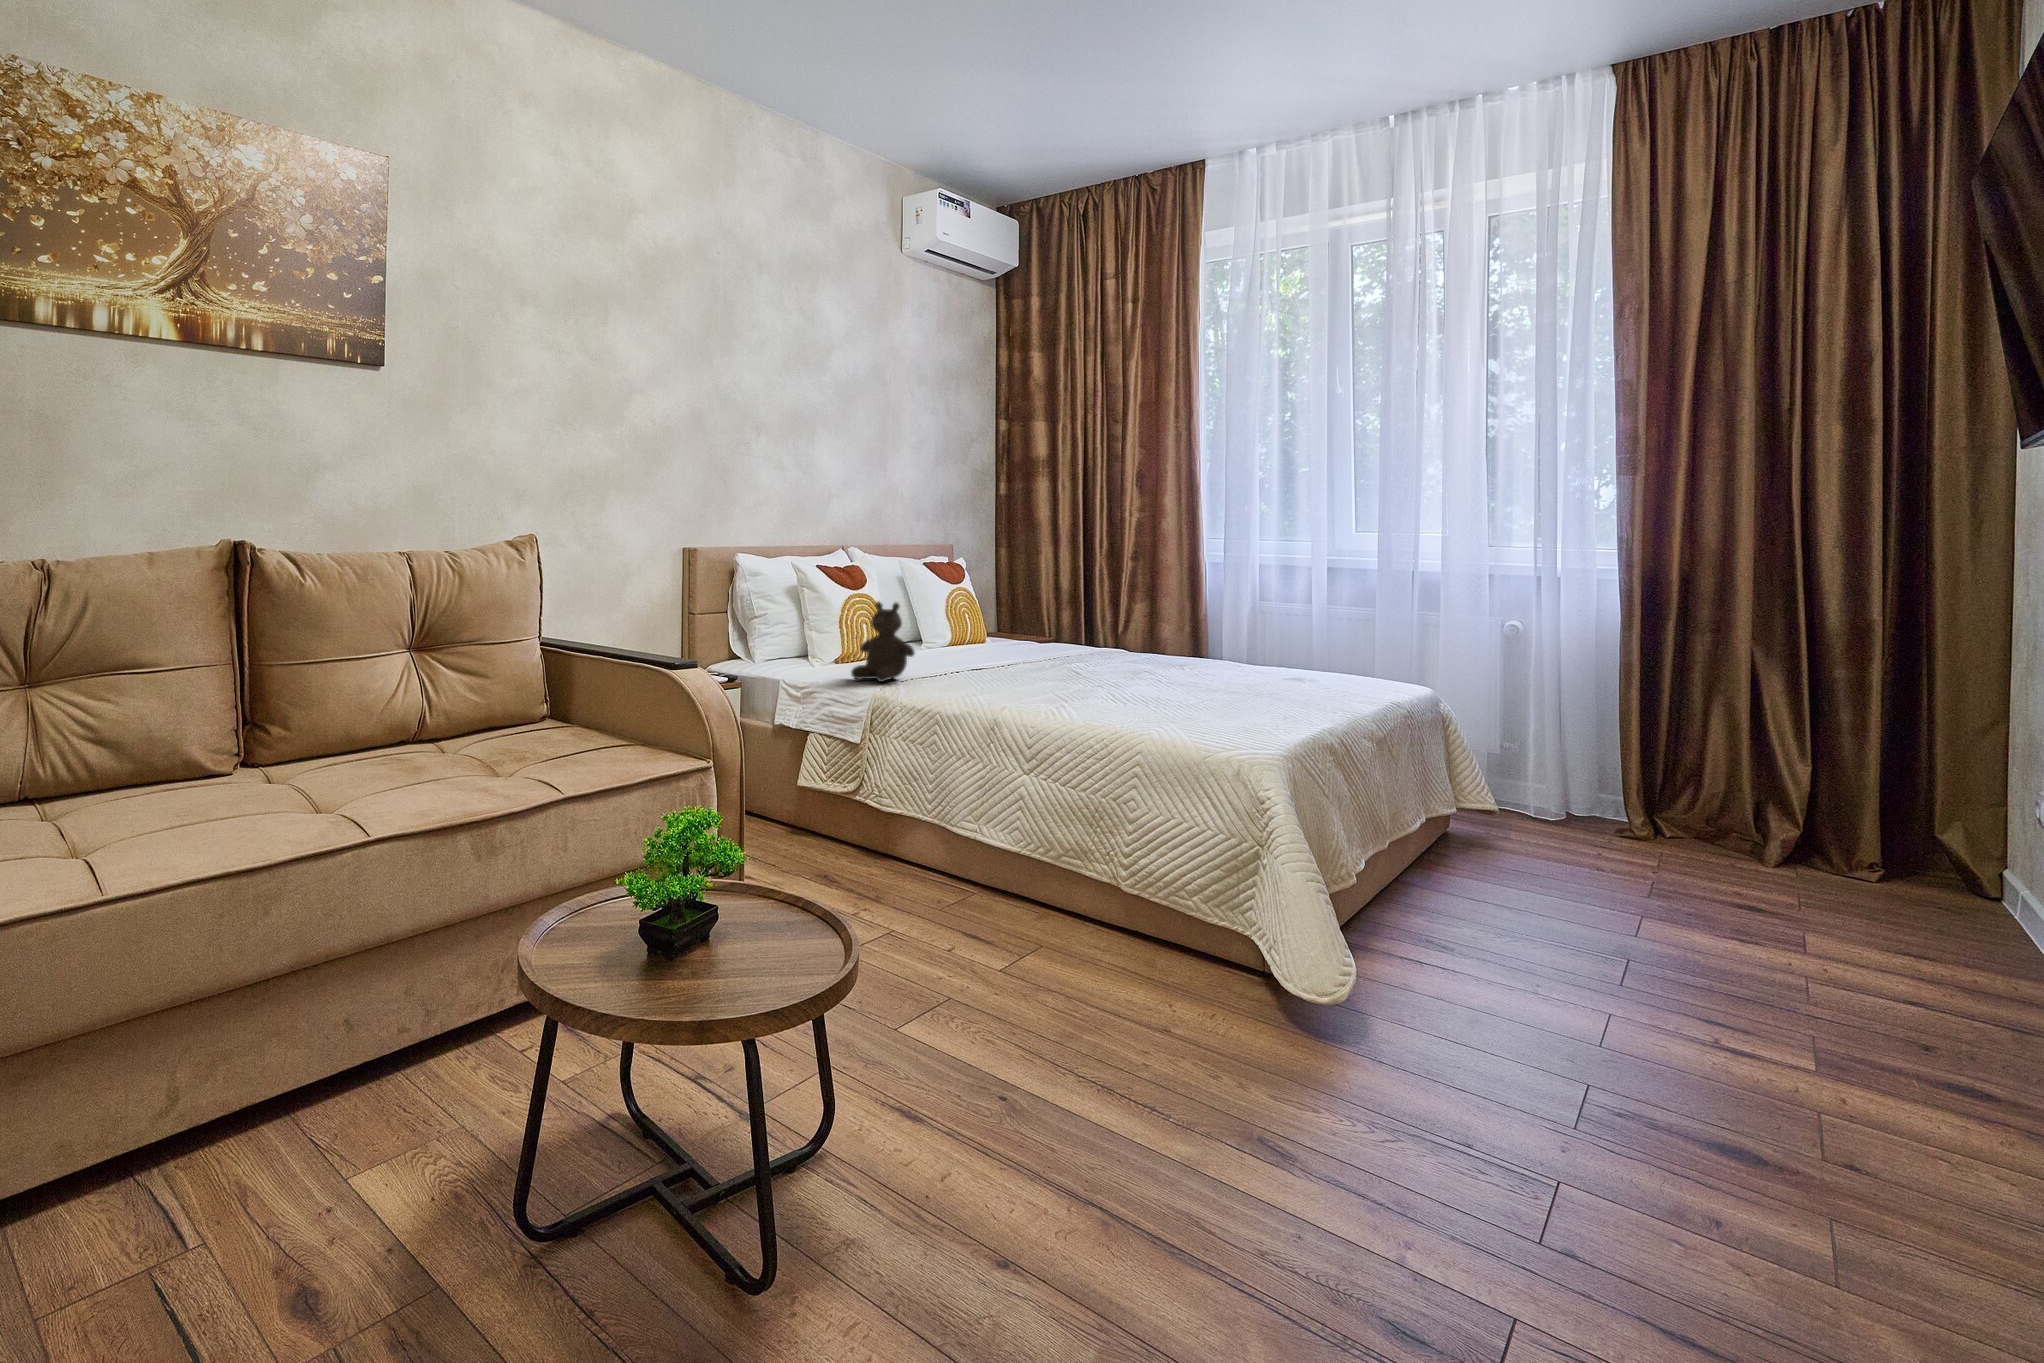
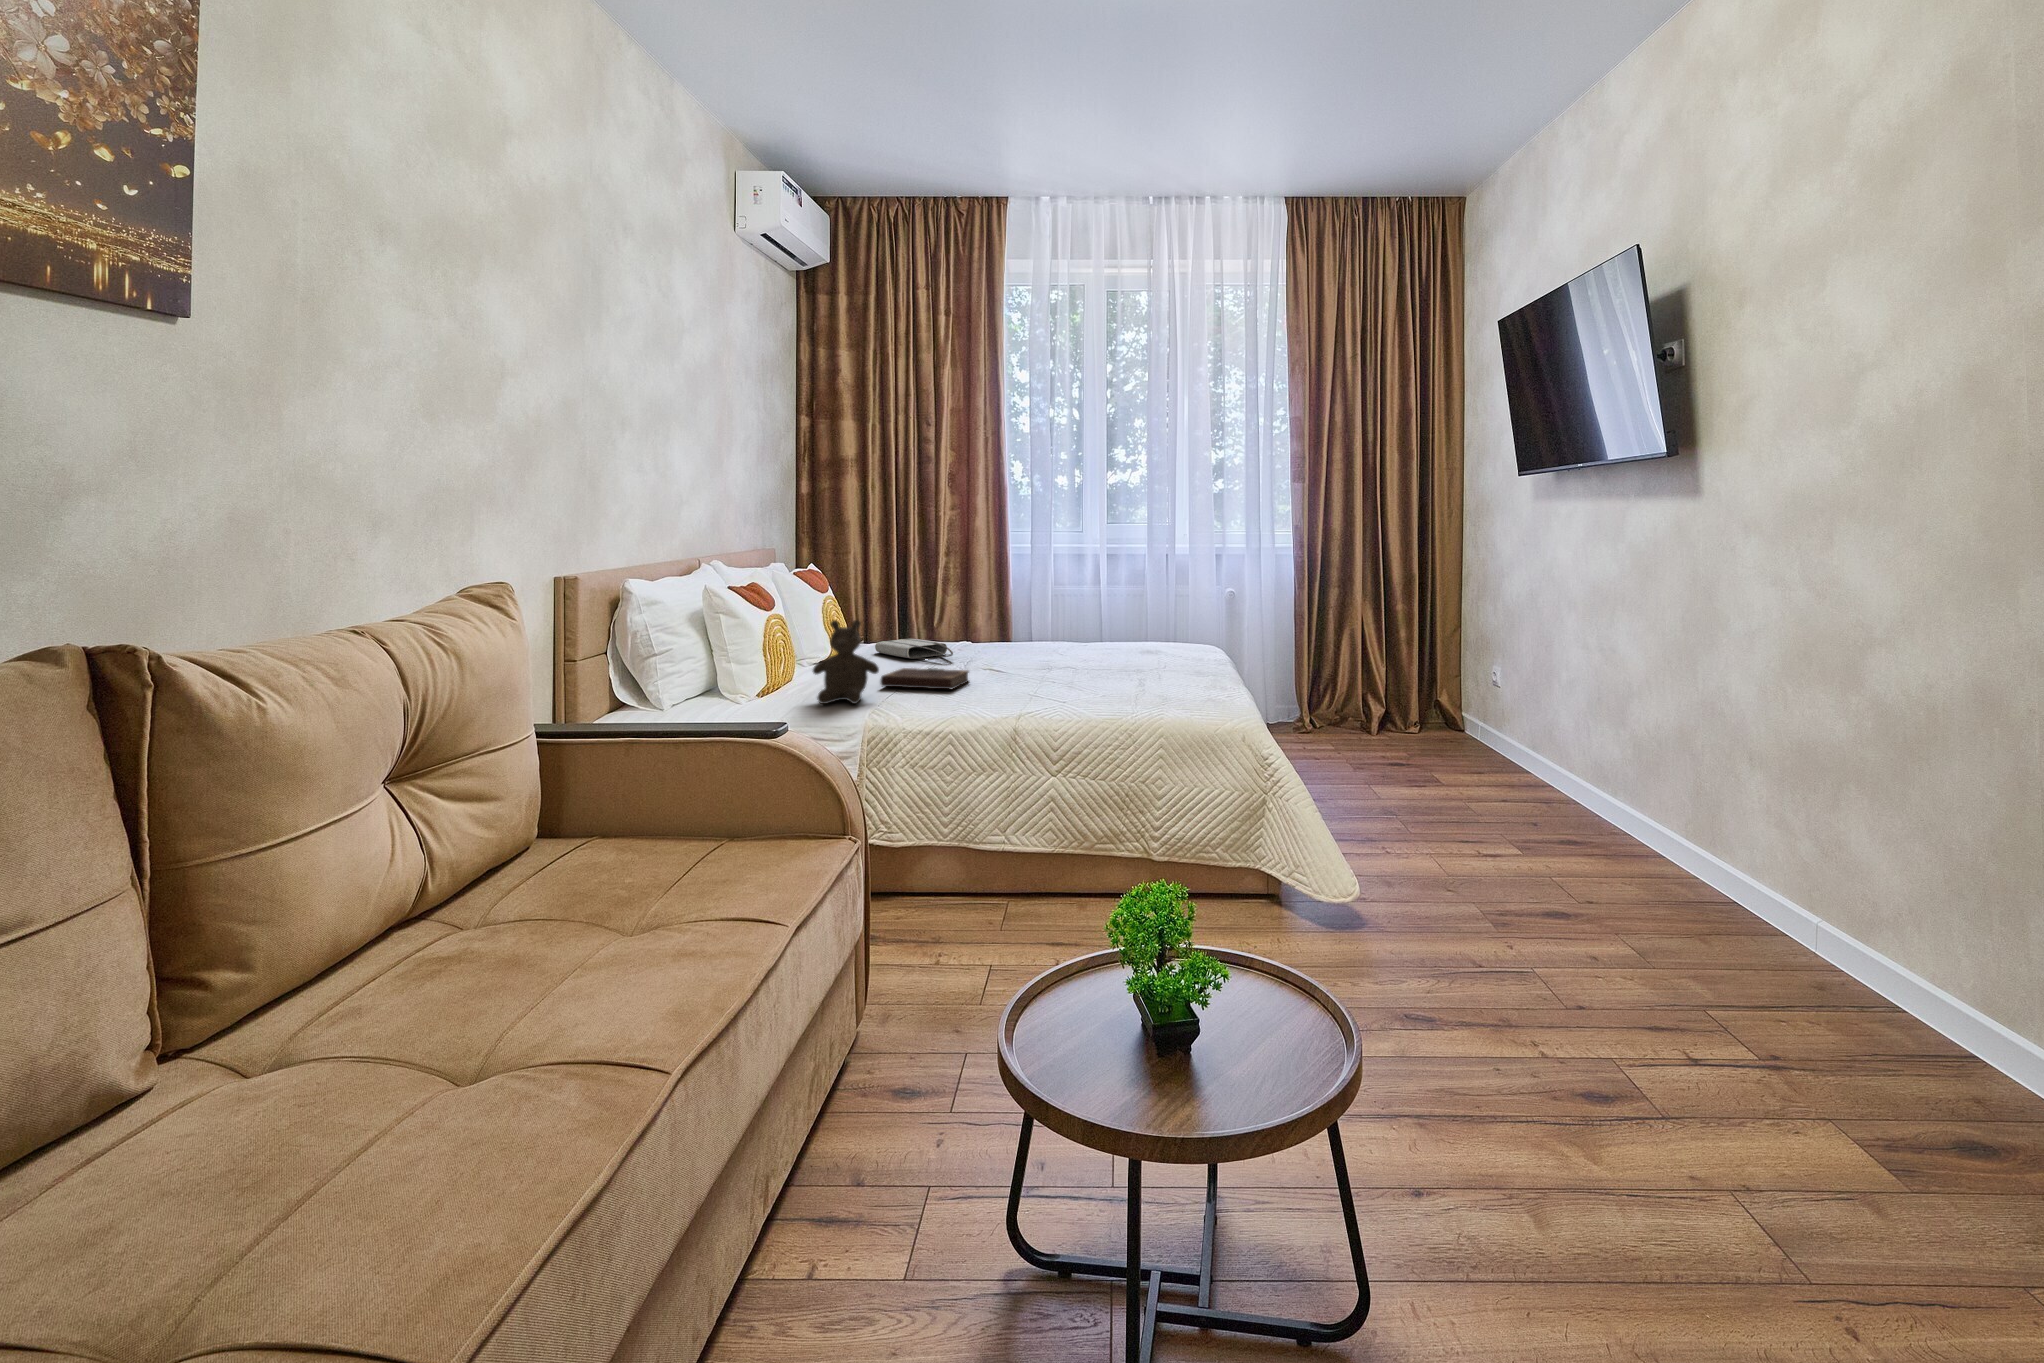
tote bag: none [995,642,1060,661] -> present [875,639,953,659]
notebook: none [932,661,1025,683] -> present [880,668,969,690]

